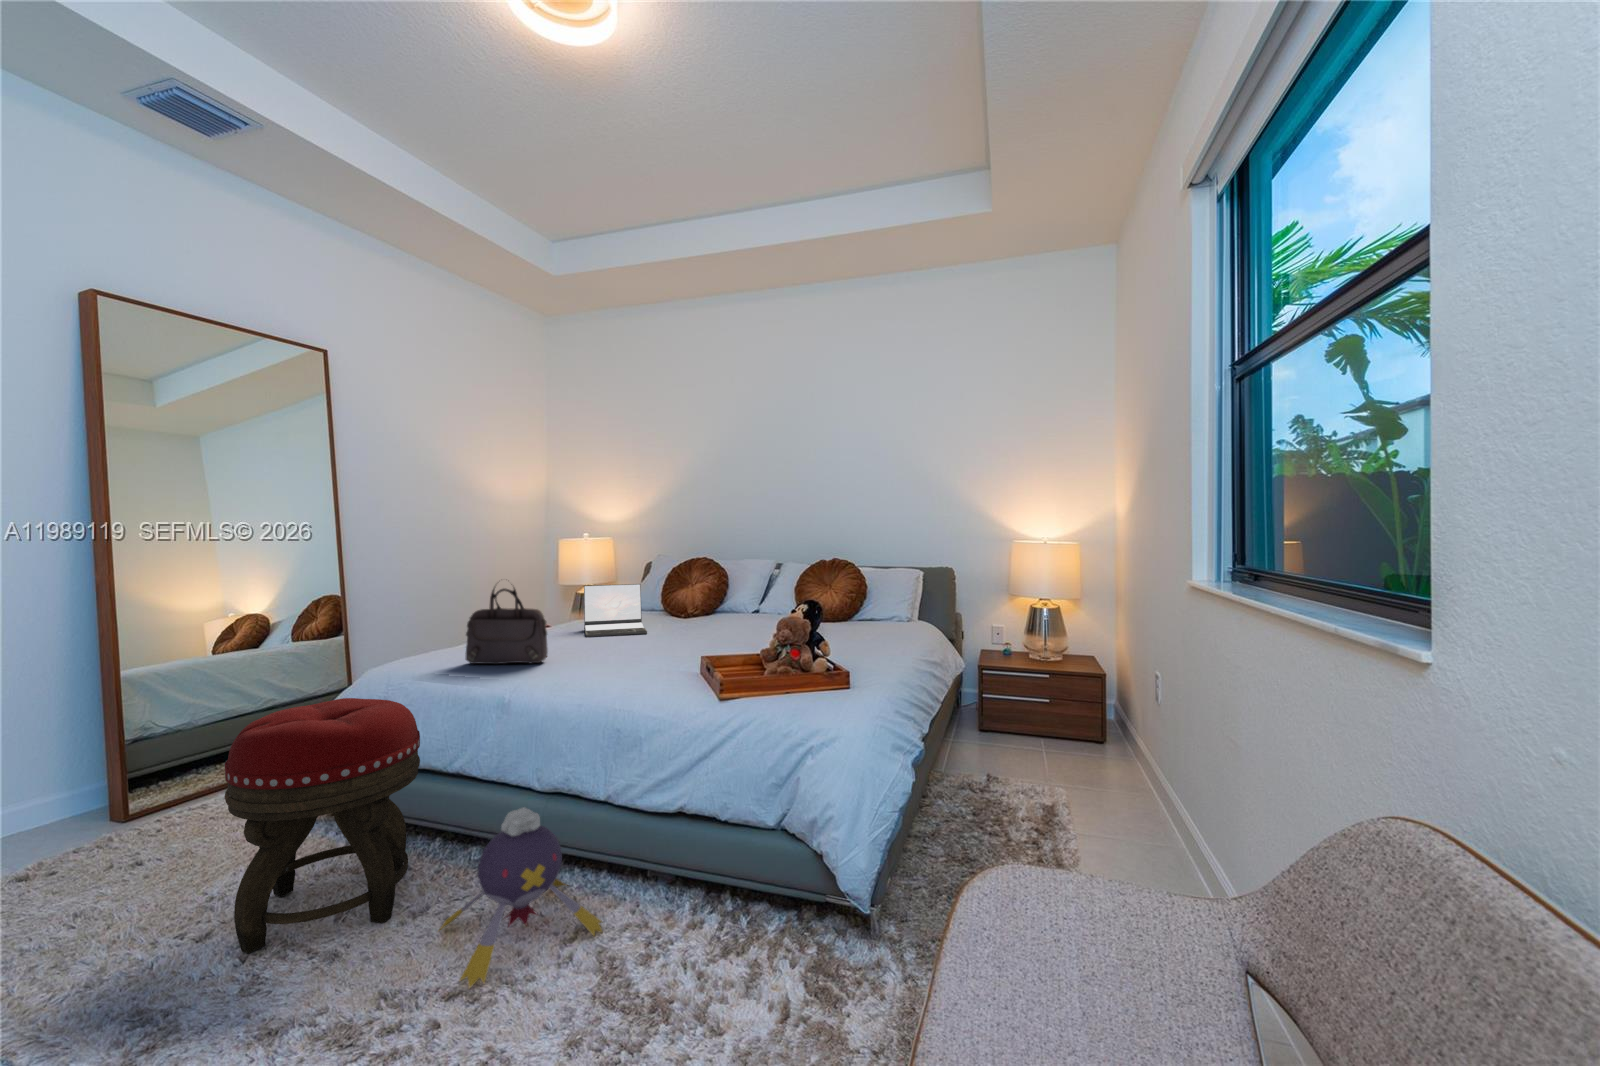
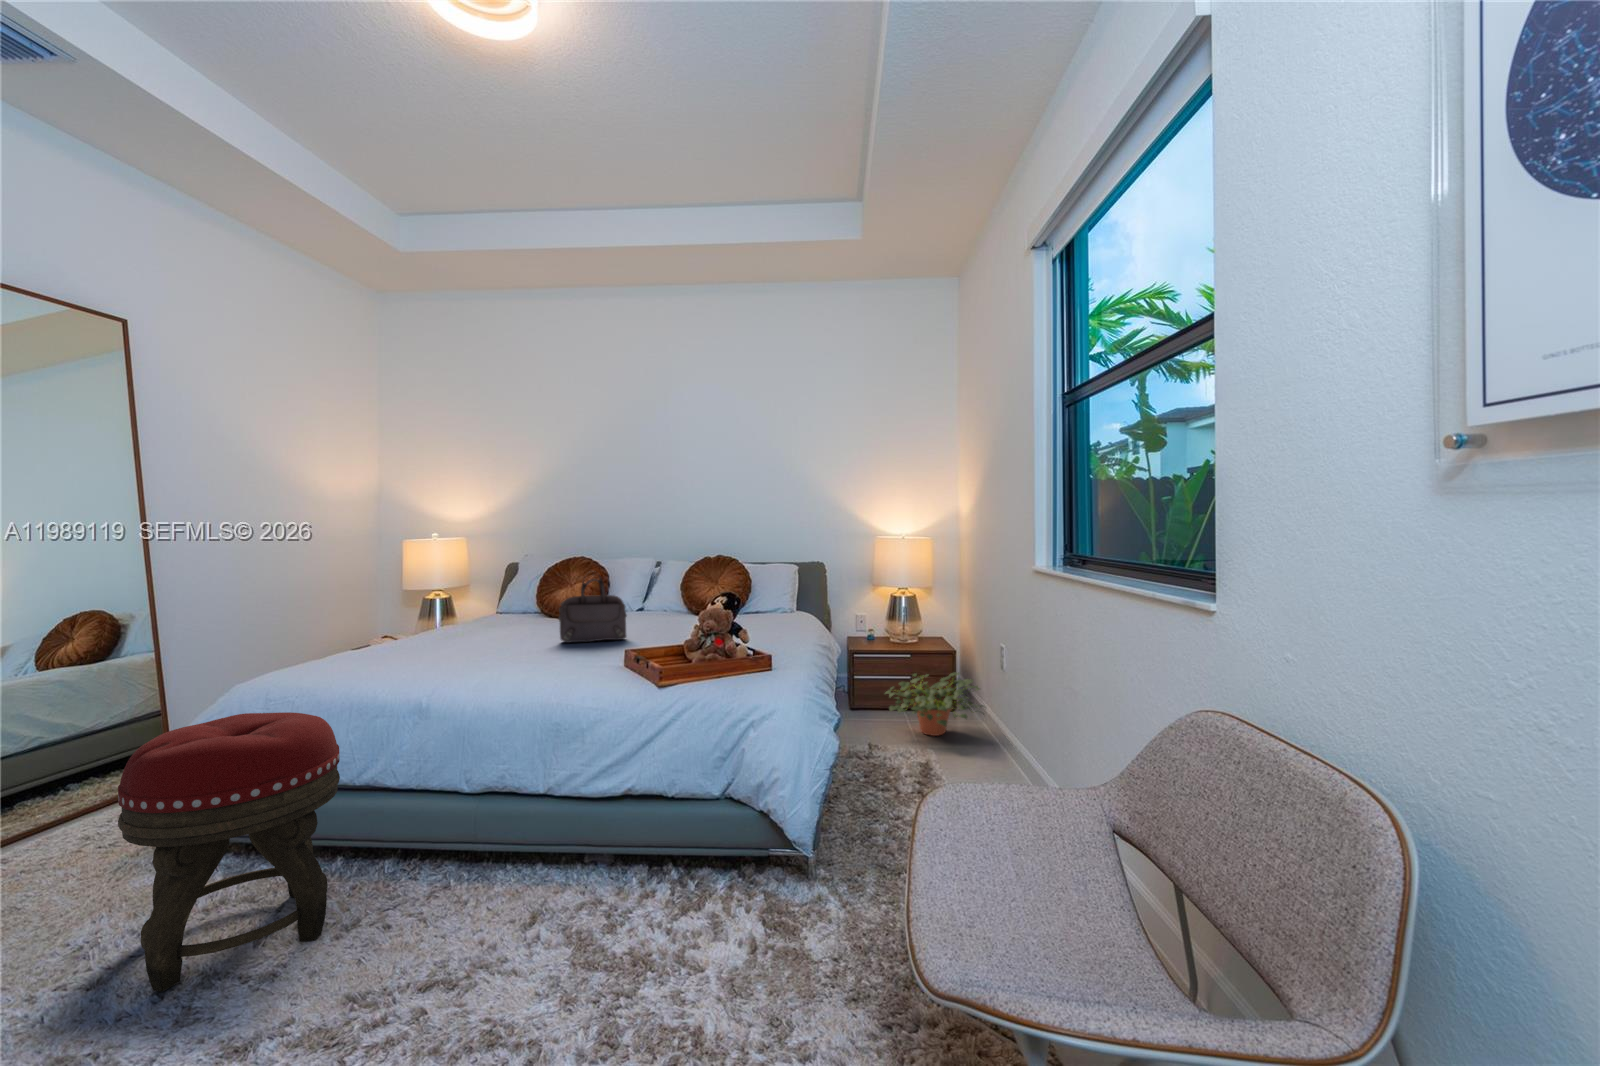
laptop: present [584,584,647,637] -> none [464,585,539,641]
handbag: present [466,587,548,664] -> present [559,576,627,643]
potted plant: none [1012,697,1137,772] -> present [885,672,984,736]
plush toy: present [439,807,603,988] -> none [384,804,561,979]

